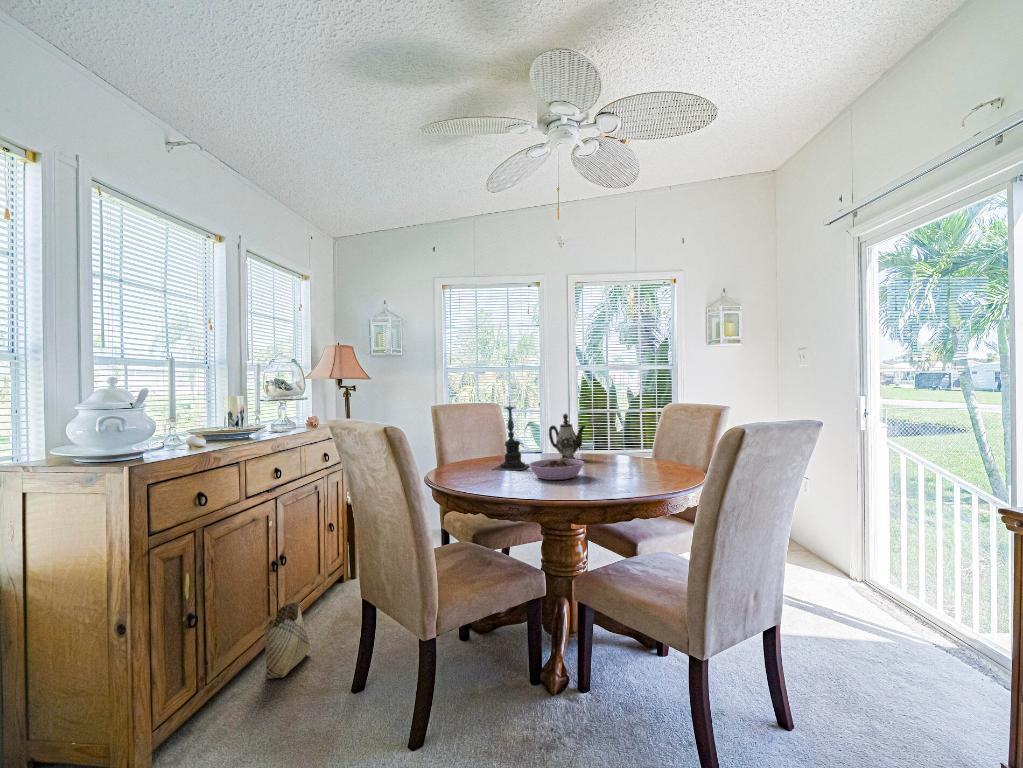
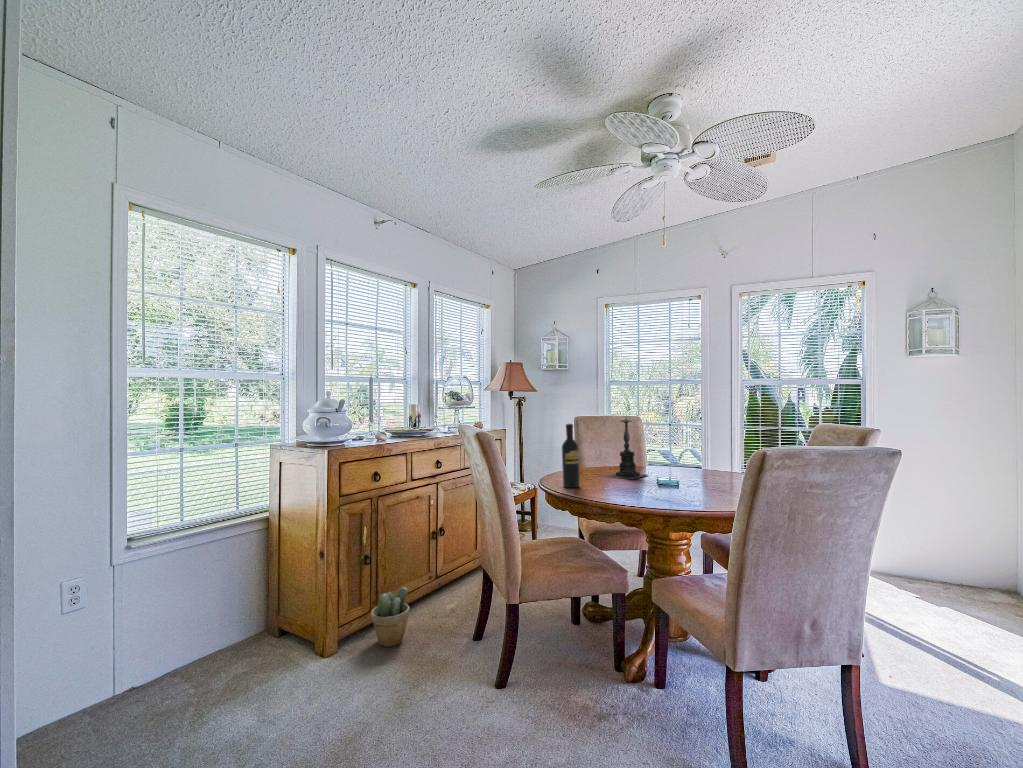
wine bottle: none [458,412,480,486] -> present [562,424,580,488]
teapot: present [549,413,585,459] -> none [673,429,710,474]
bowl: present [529,458,584,480] -> none [628,471,683,491]
woven basket: present [262,586,310,679] -> none [419,548,456,619]
potted plant: none [202,644,261,734] -> present [371,587,409,647]

